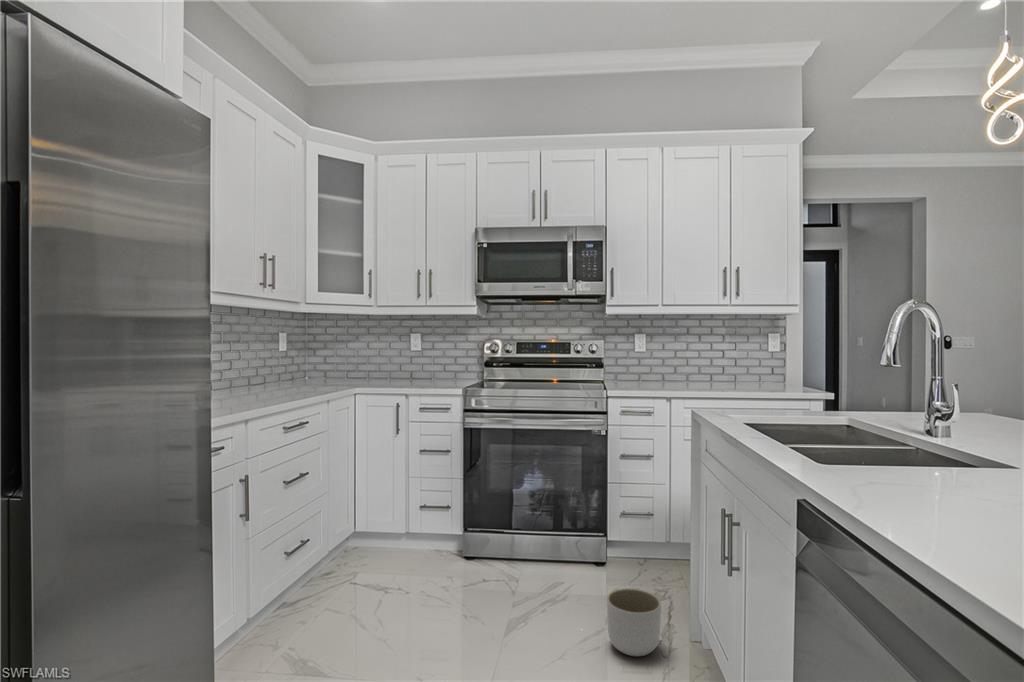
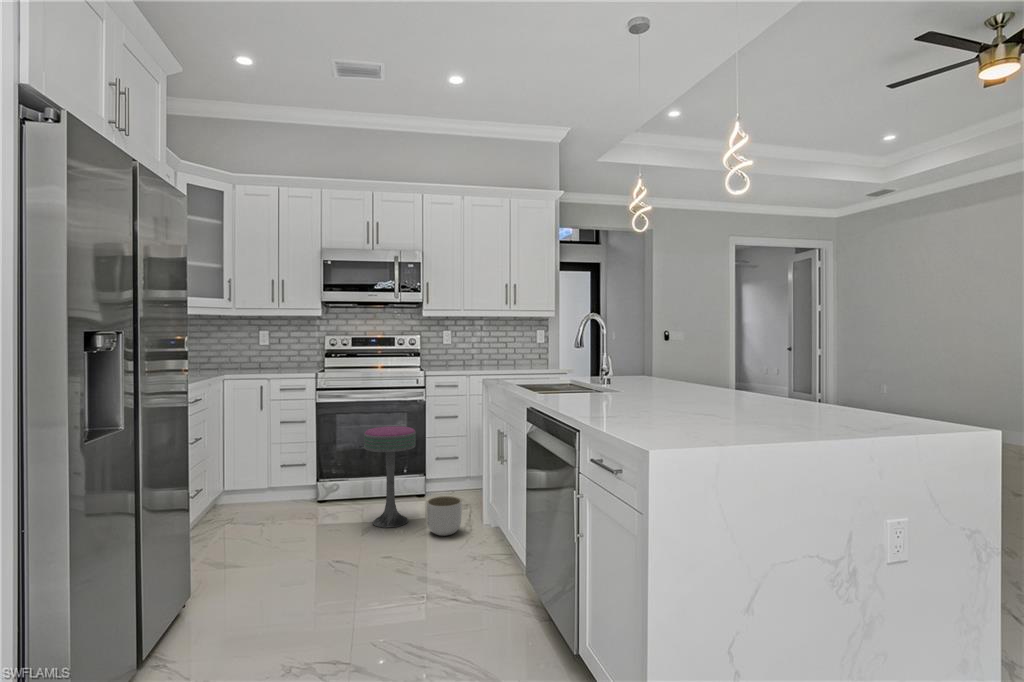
bar stool: none [519,471,592,622] -> present [364,426,416,528]

